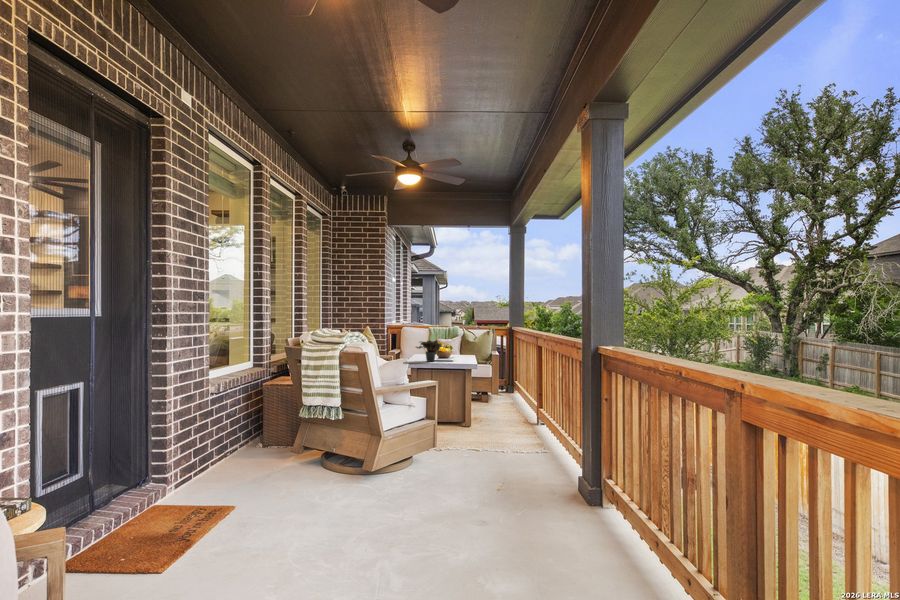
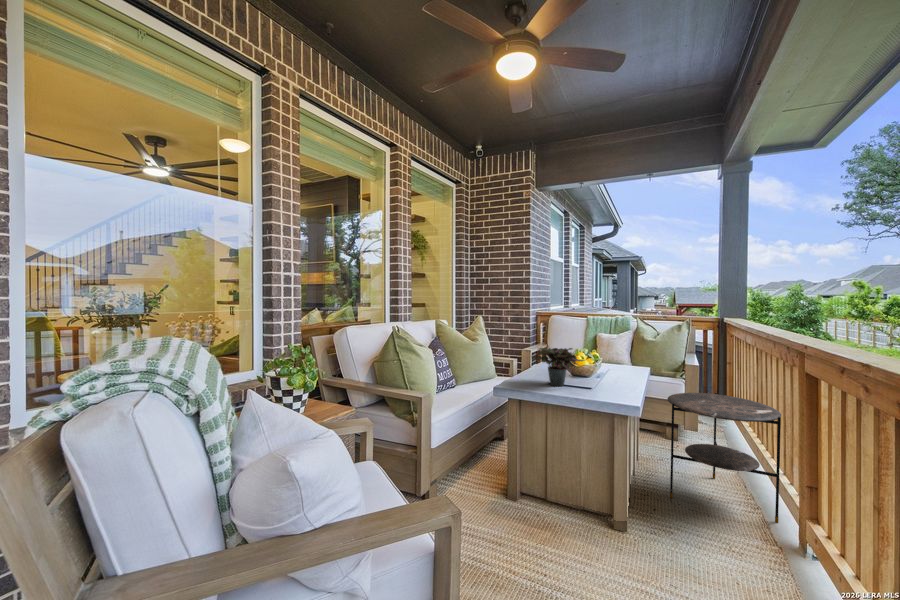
side table: none [484,365,532,419] -> present [668,393,781,523]

